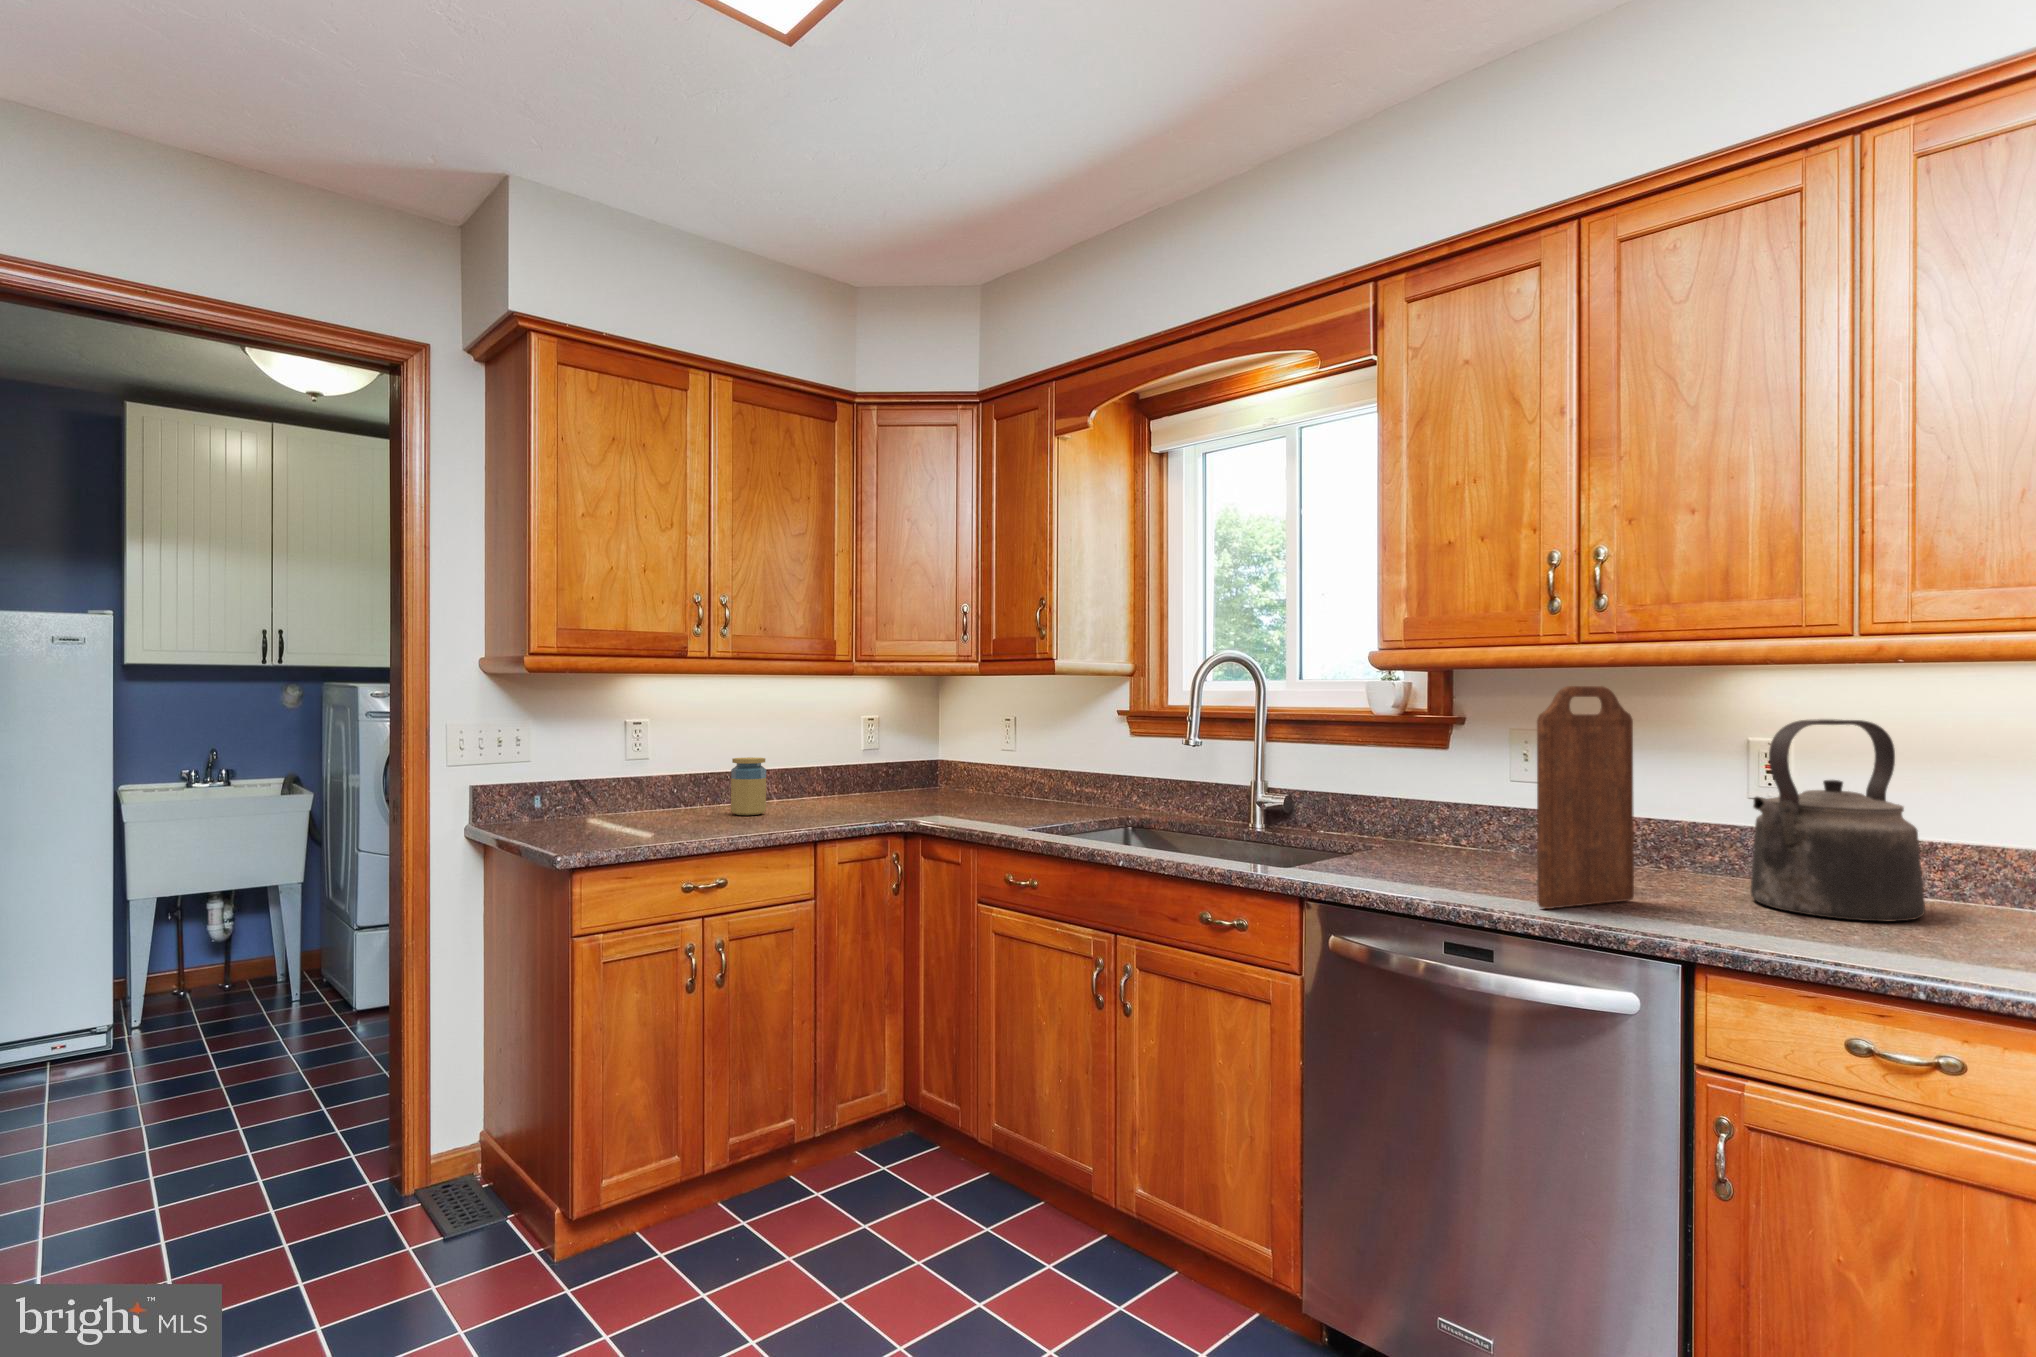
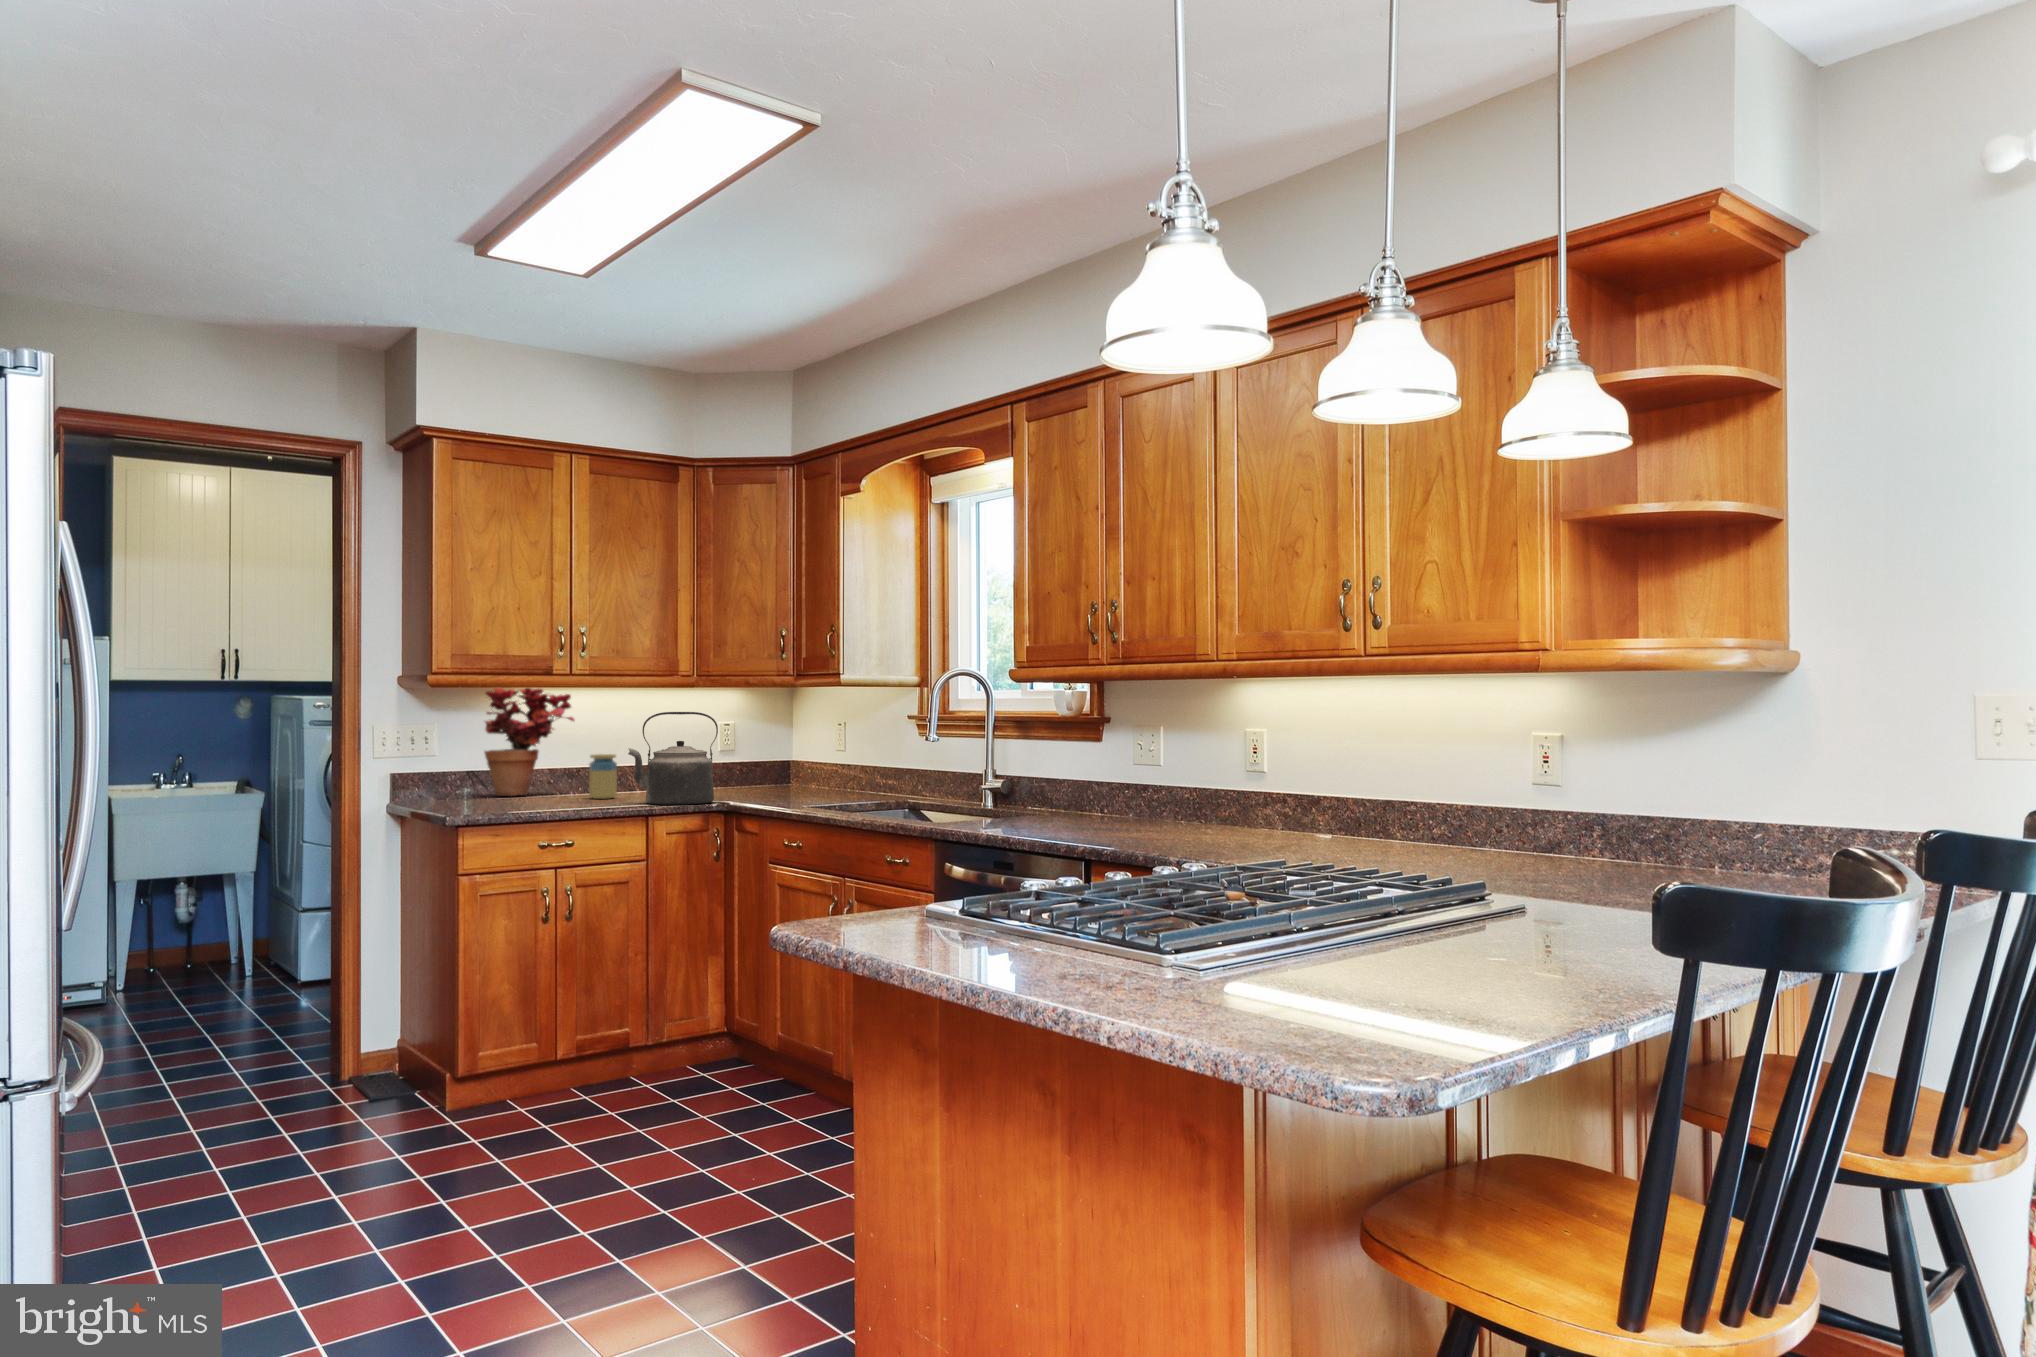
potted plant: none [591,666,706,810] -> present [485,687,574,796]
cutting board: present [1537,686,1634,909] -> none [1036,695,1113,836]
kettle: present [1751,719,1925,922] -> present [628,712,718,805]

